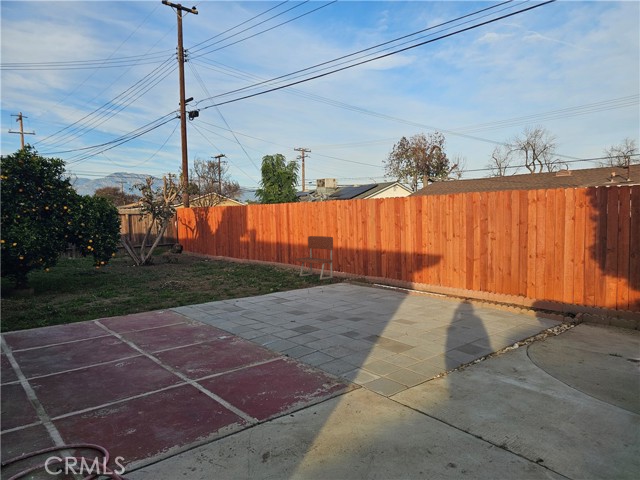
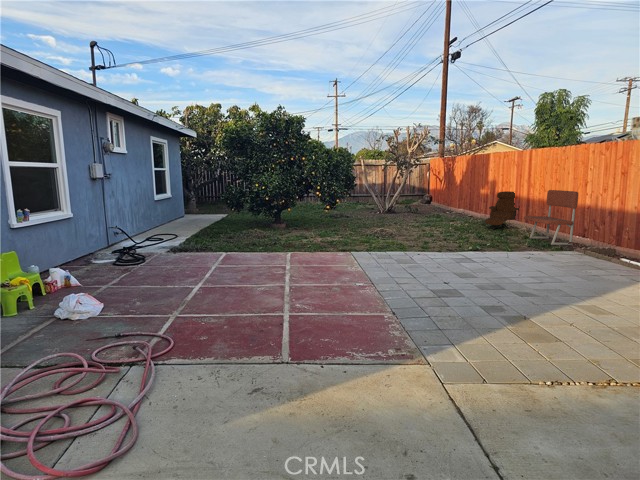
lounge chair: none [257,238,282,273] -> present [485,191,519,230]

